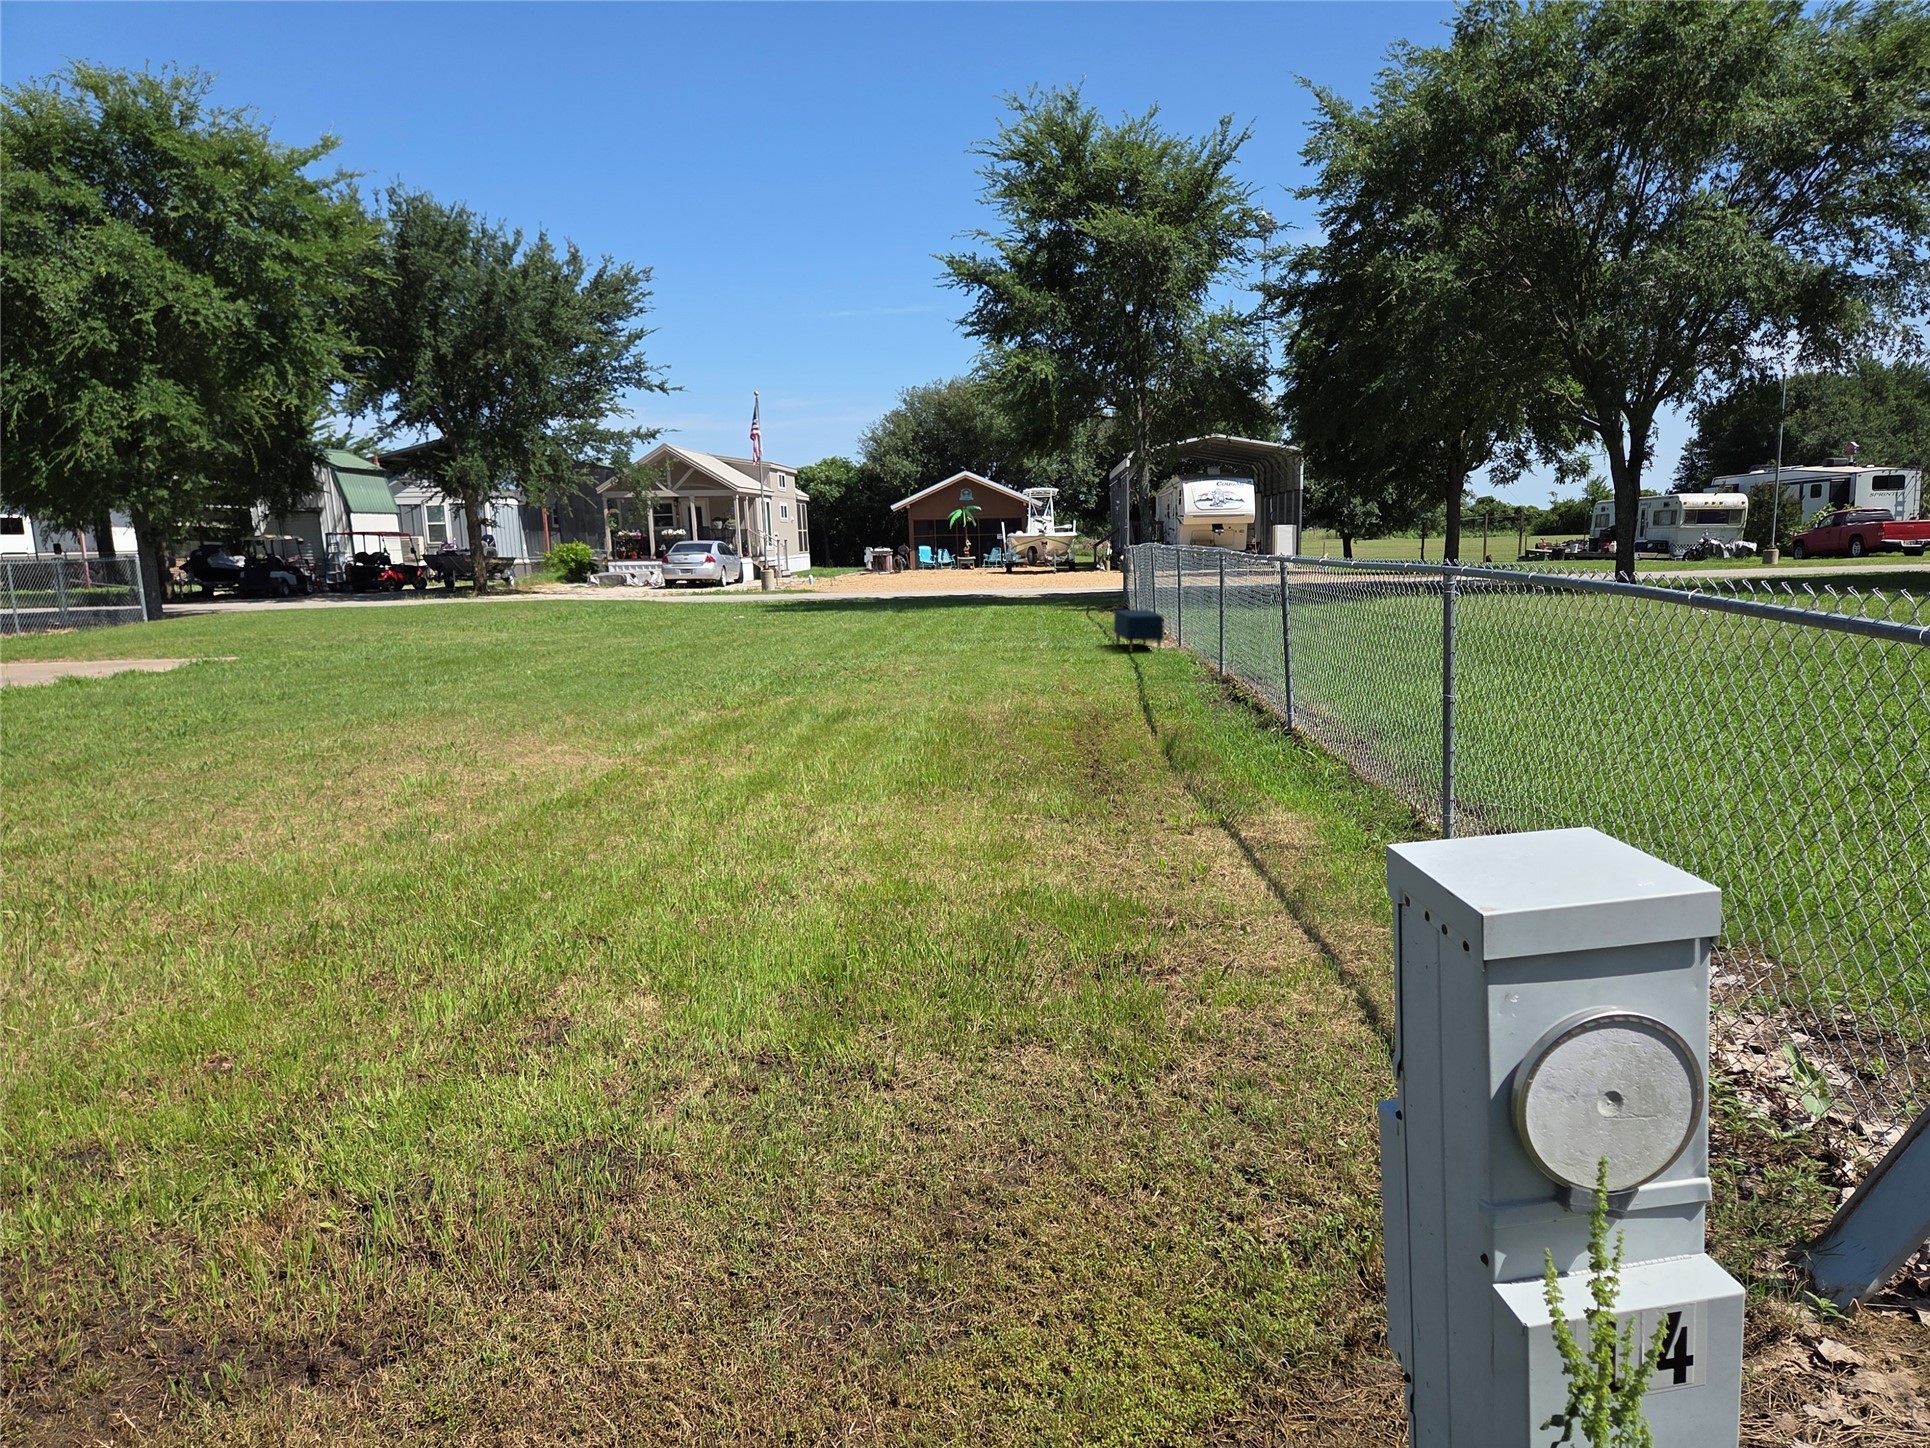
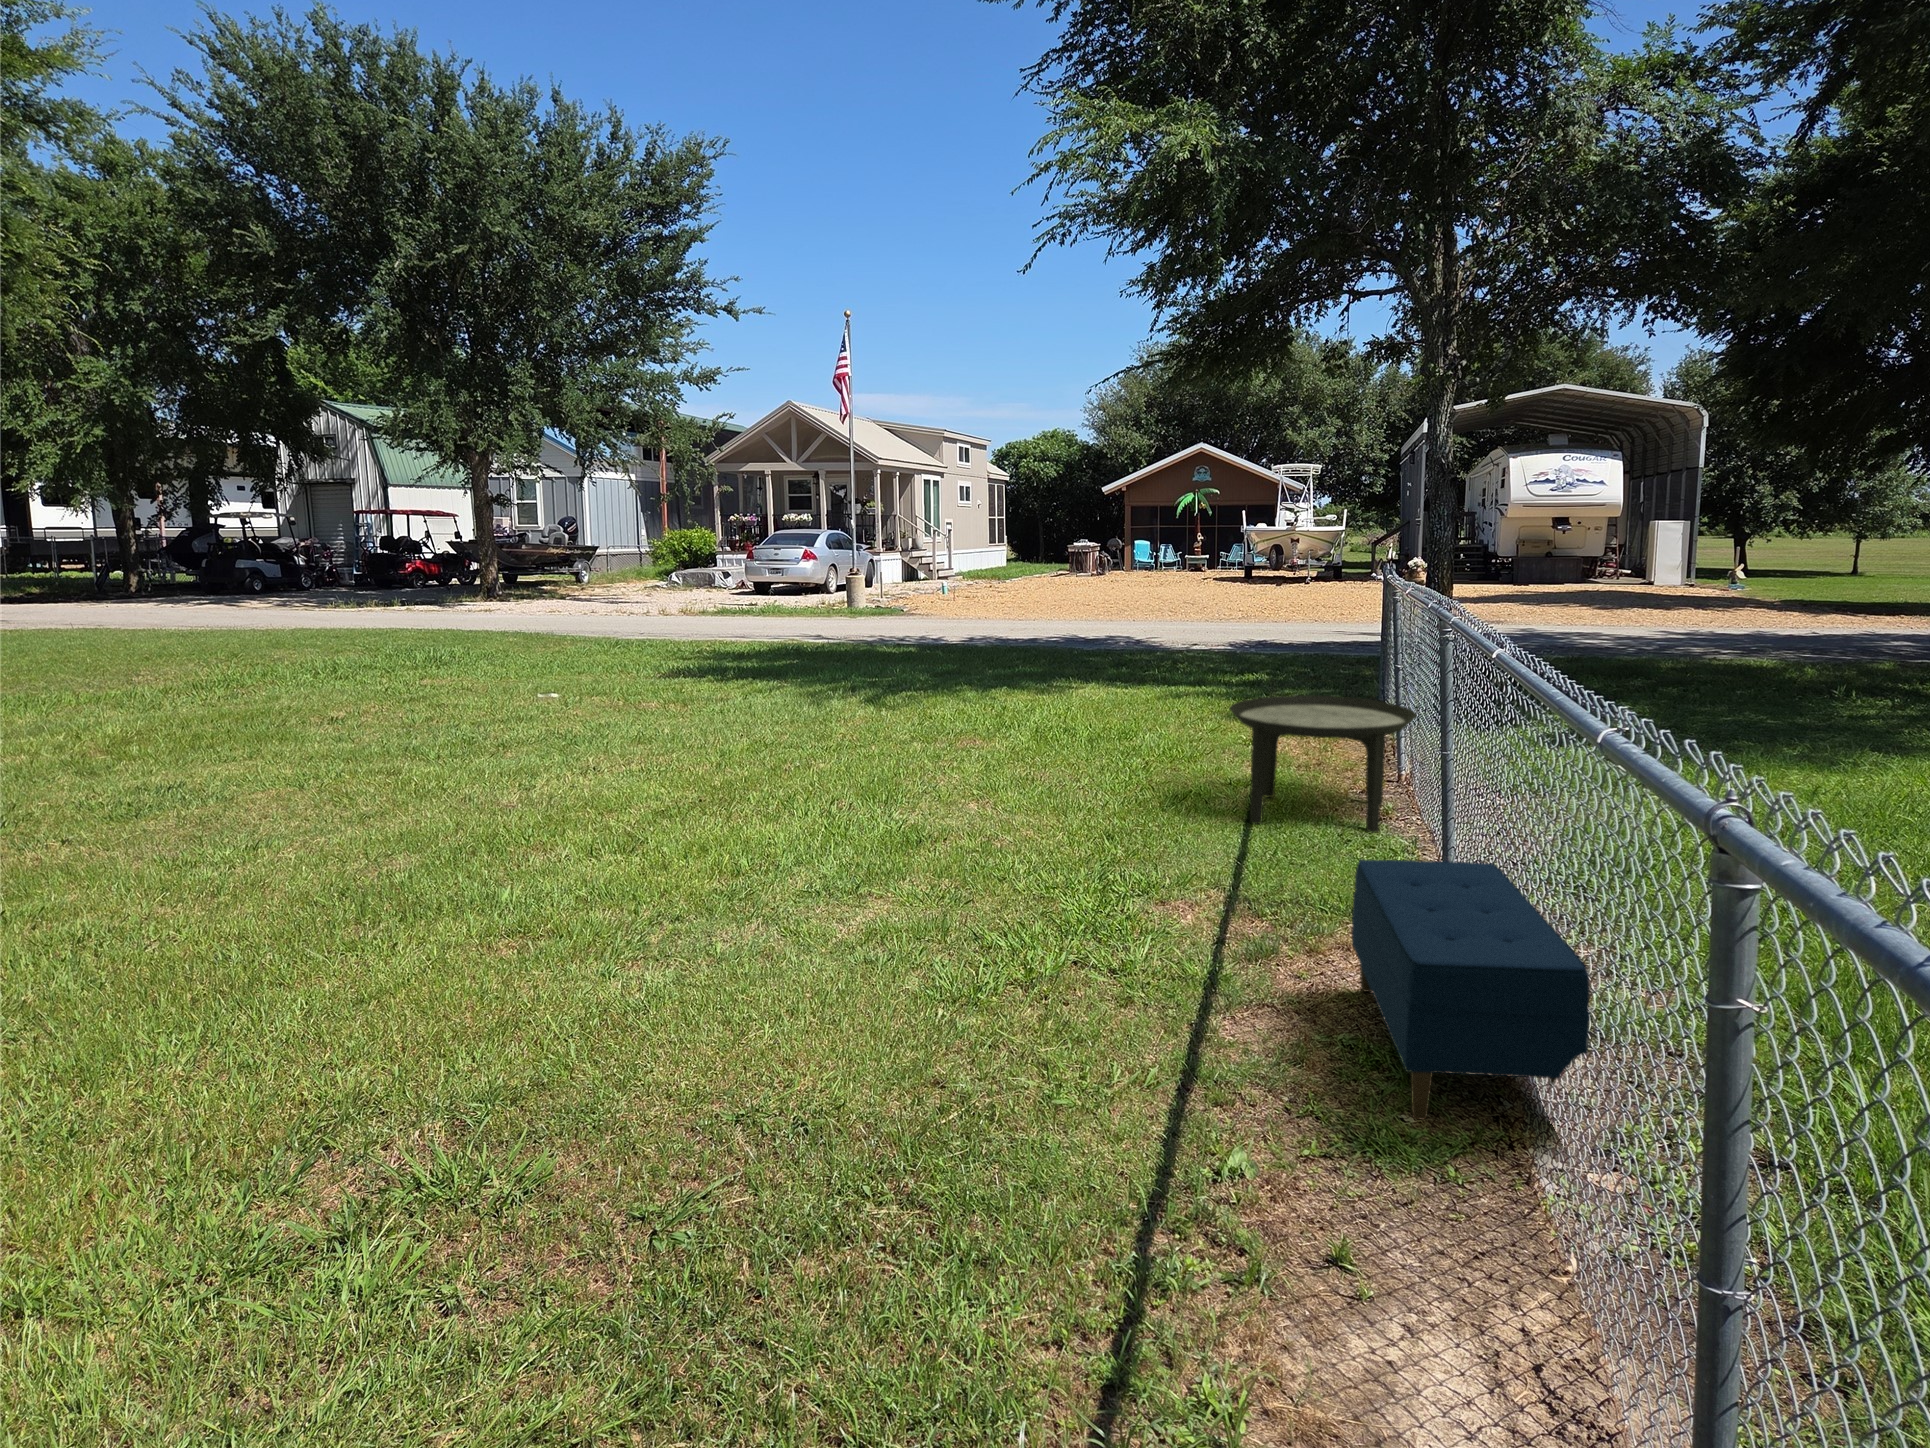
round table: none [1065,589,1128,630] -> present [1229,695,1417,833]

